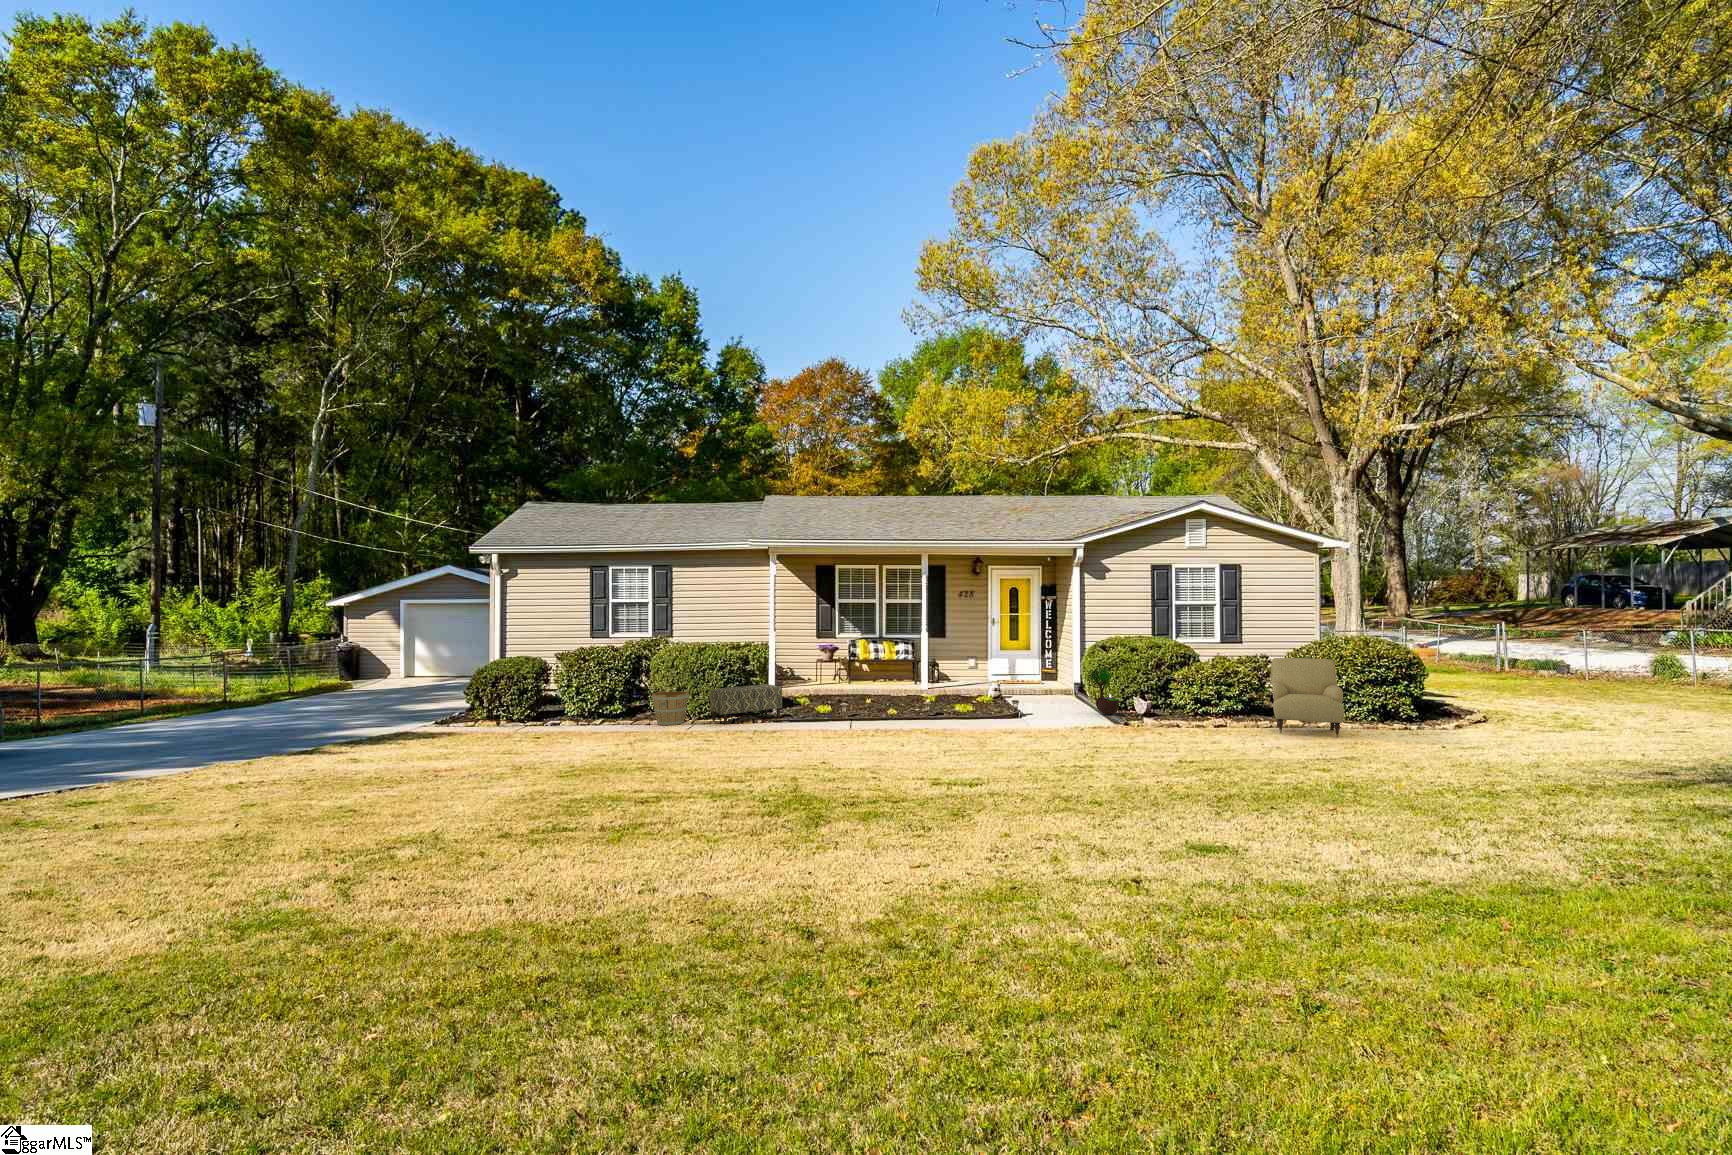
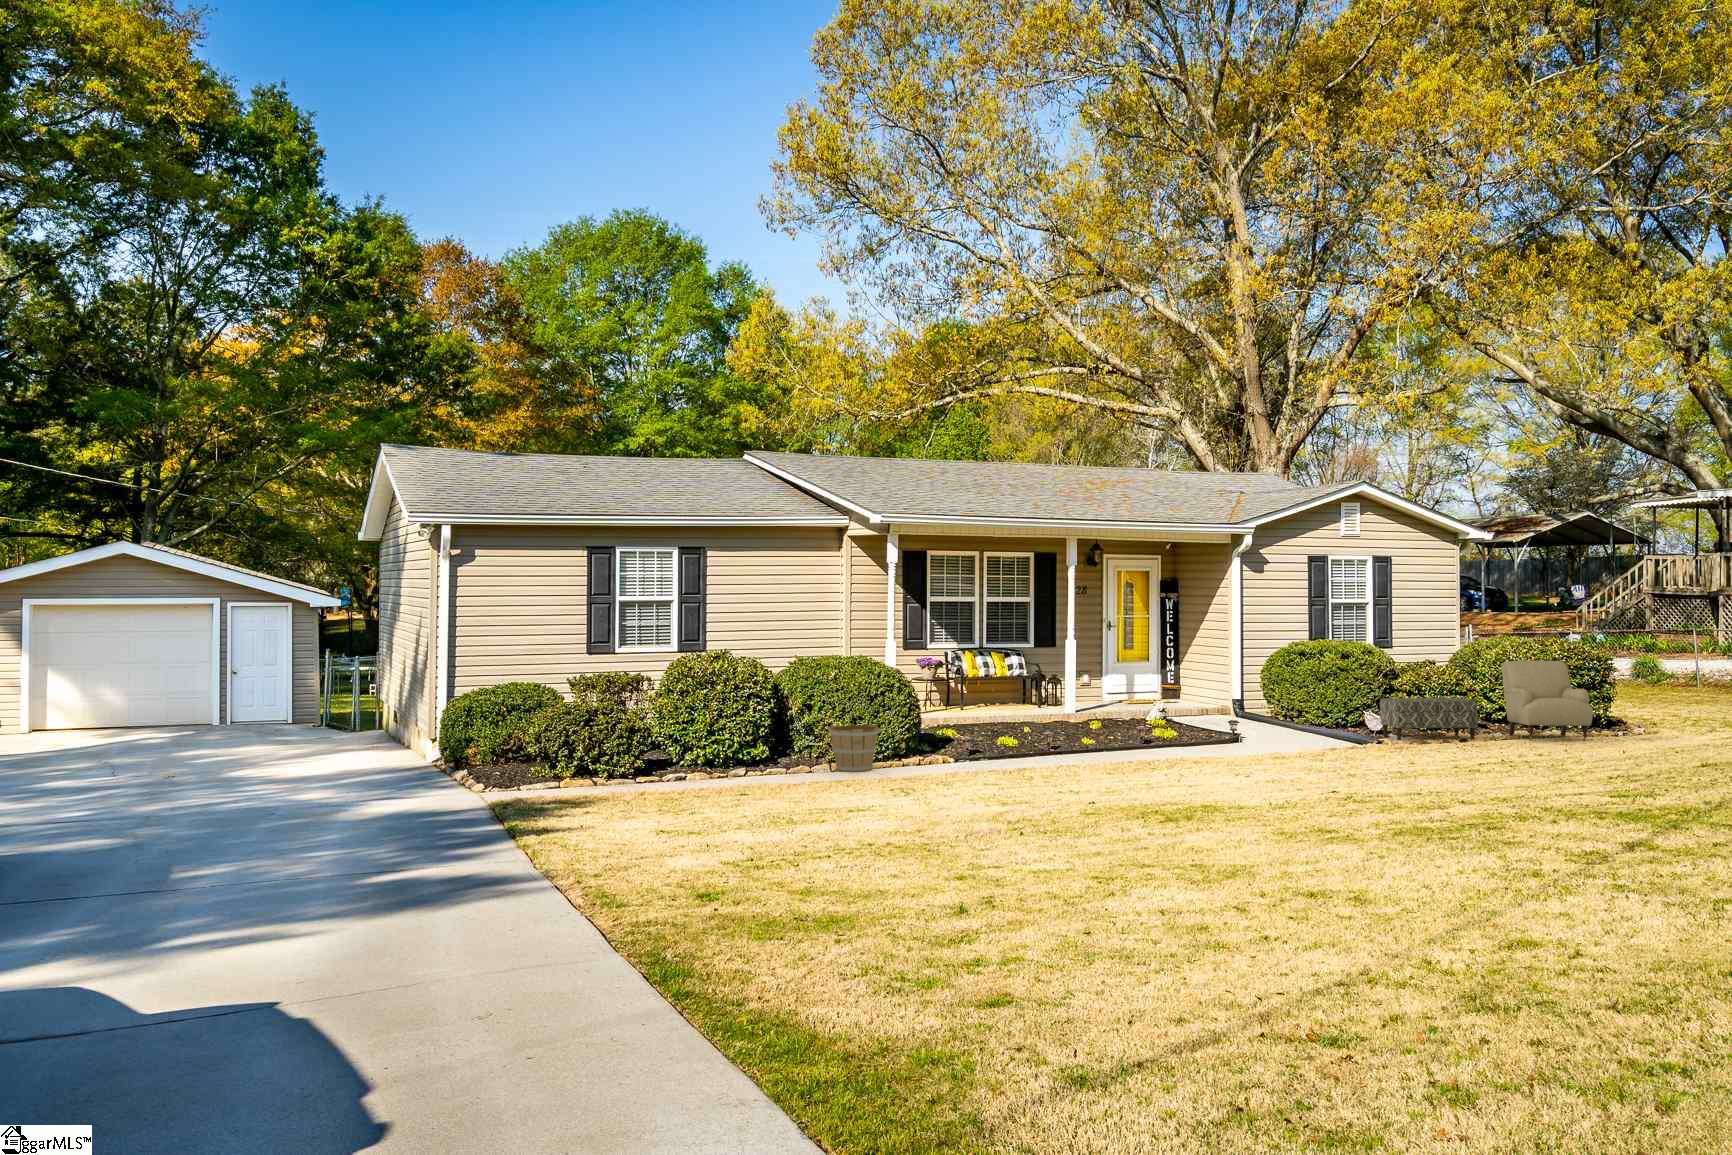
potted tree: present [1087,667,1119,715] -> none [1299,672,1338,733]
bench: present [710,684,782,724] -> present [1380,698,1477,740]

